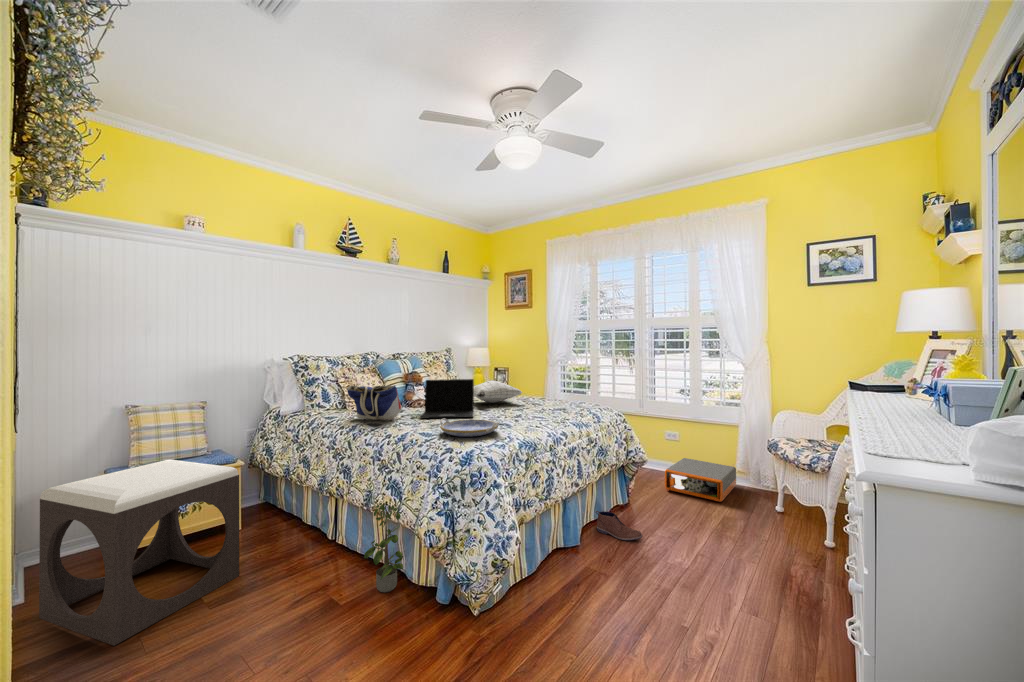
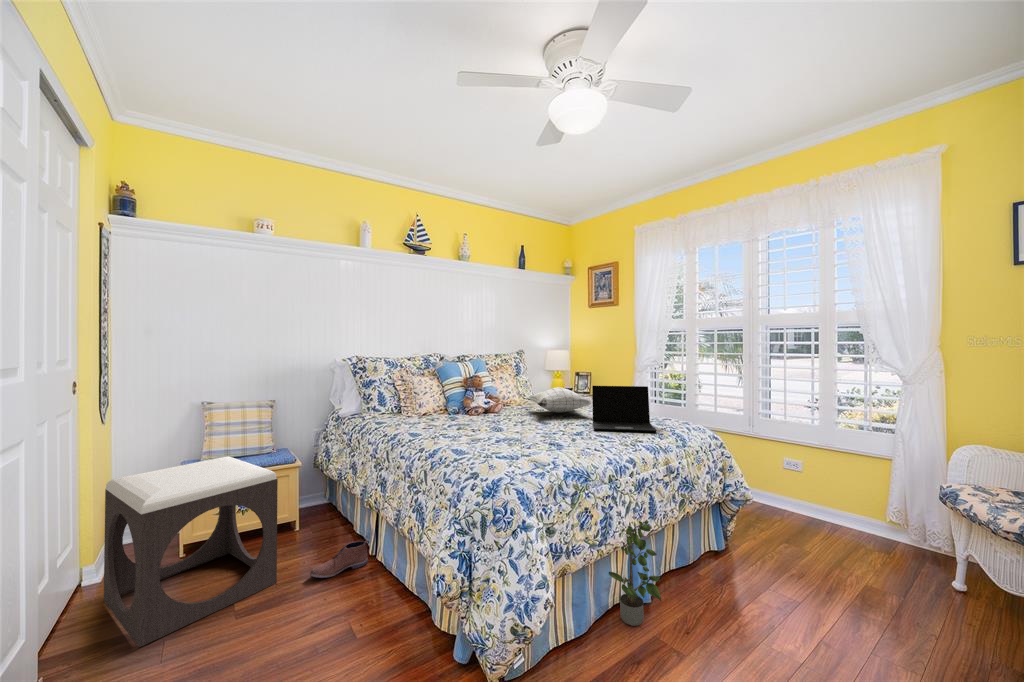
laptop: present [420,379,474,419] -> present [592,386,656,432]
tote bag: present [347,385,402,420] -> none [393,389,450,428]
serving tray: present [440,418,499,437] -> none [474,433,543,458]
storage box: present [665,458,736,502] -> none [780,496,892,565]
potted plant: present [364,502,403,592] -> present [609,521,661,626]
shoe: present [596,511,642,540] -> present [310,540,369,578]

